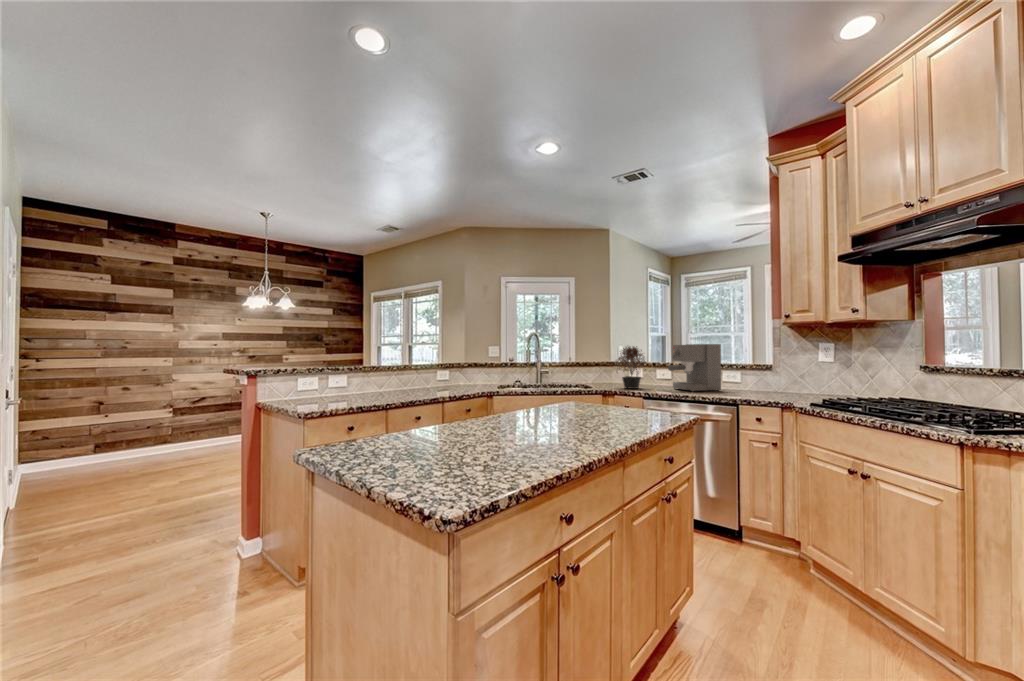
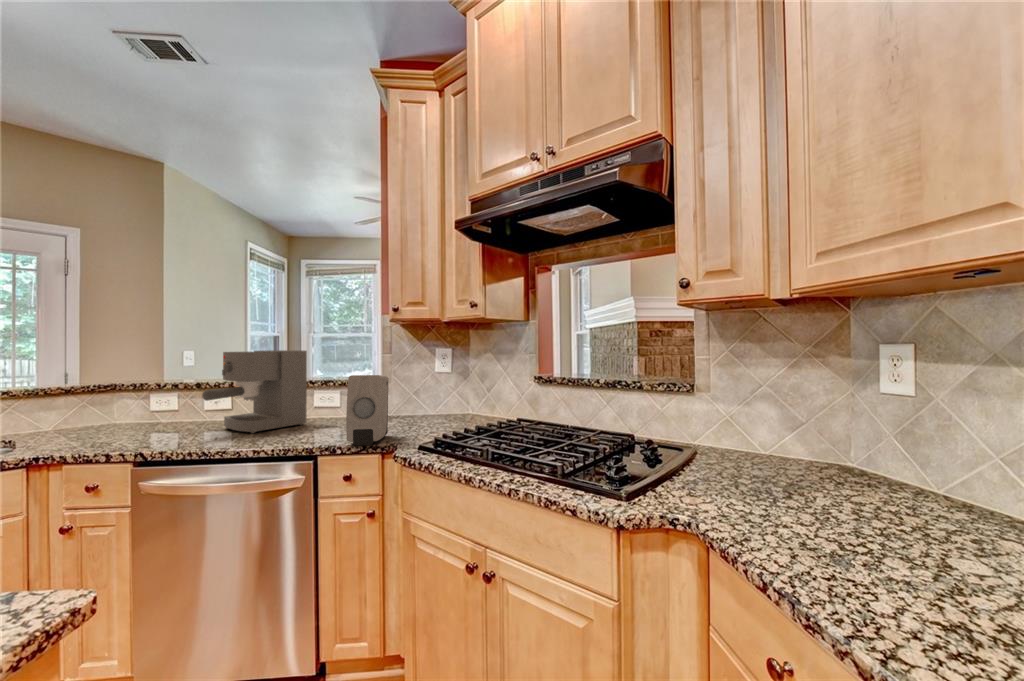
potted plant: present [617,346,646,389] -> none [85,352,177,440]
soap dispenser: none [758,358,784,401] -> present [346,375,388,445]

